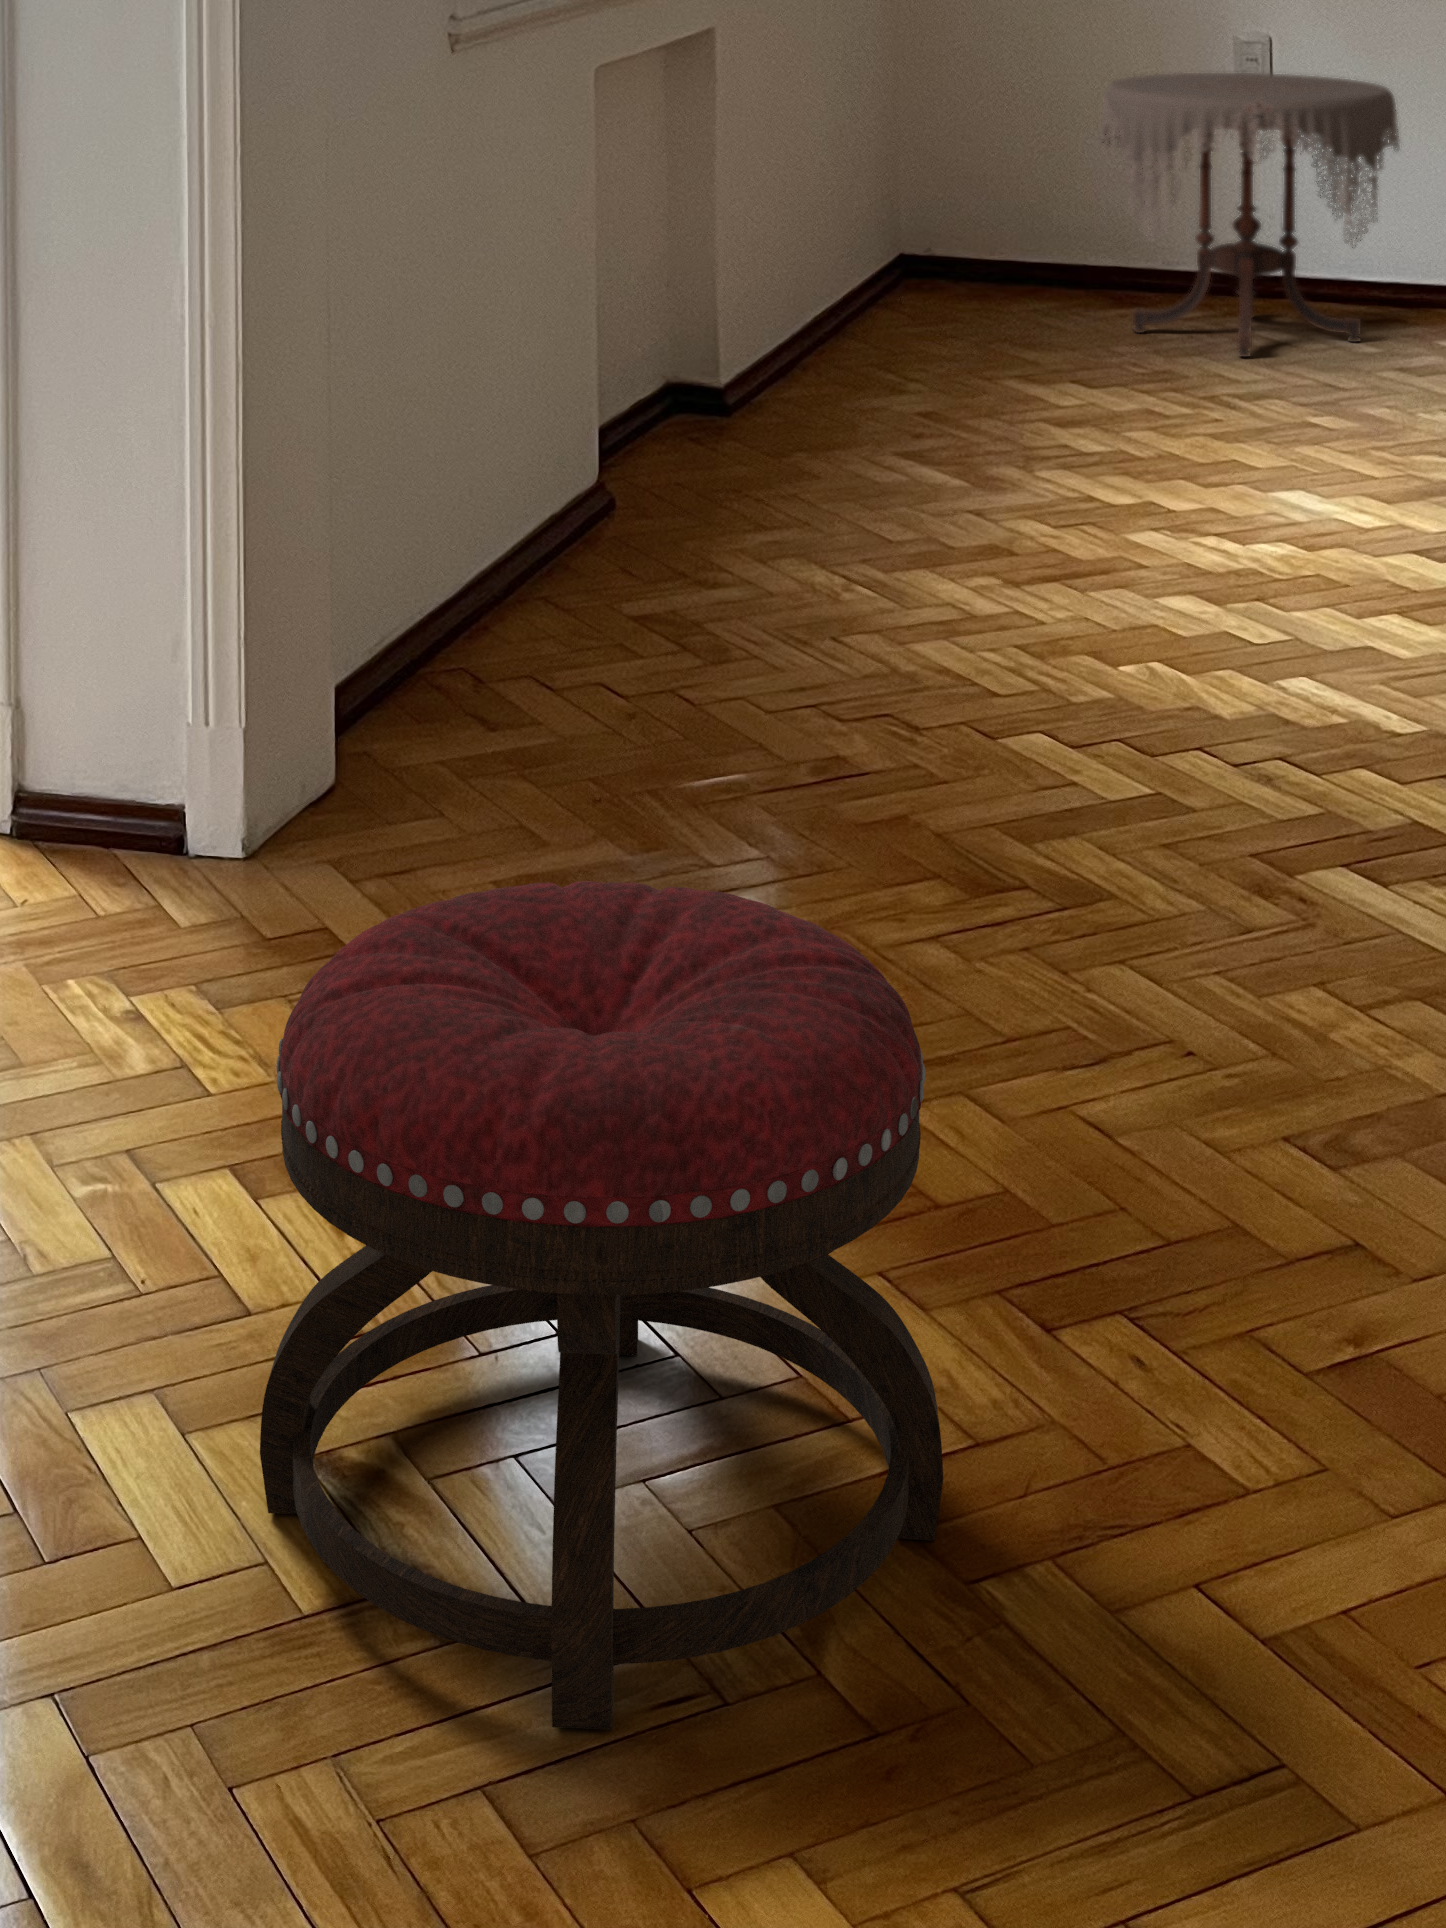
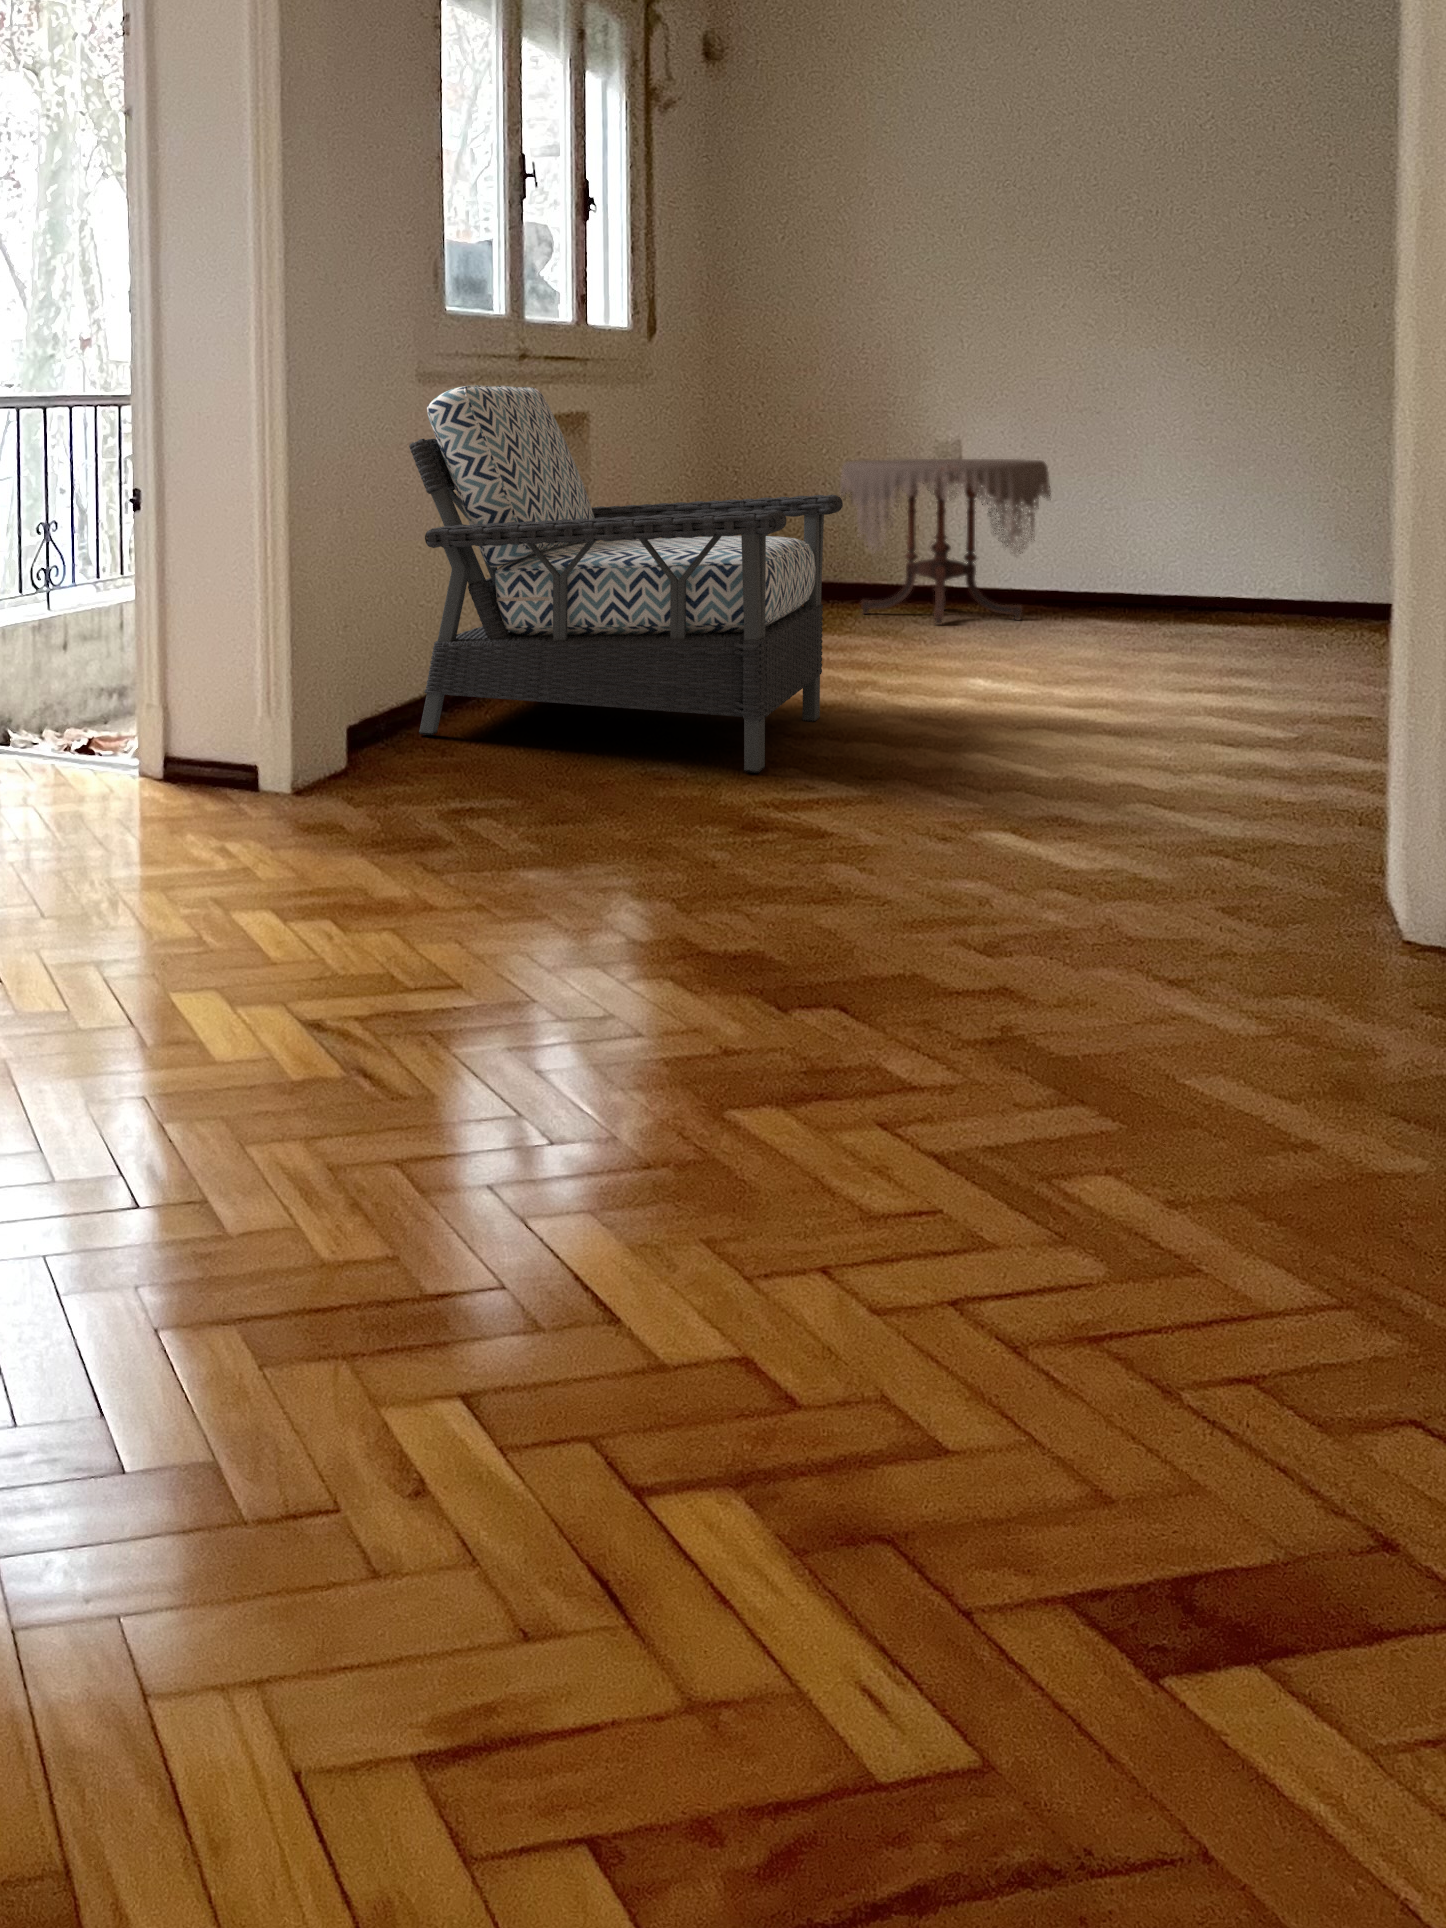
armchair: none [441,46,1114,749] -> present [409,385,843,773]
ottoman: present [260,881,943,1730] -> none [268,706,700,1147]

